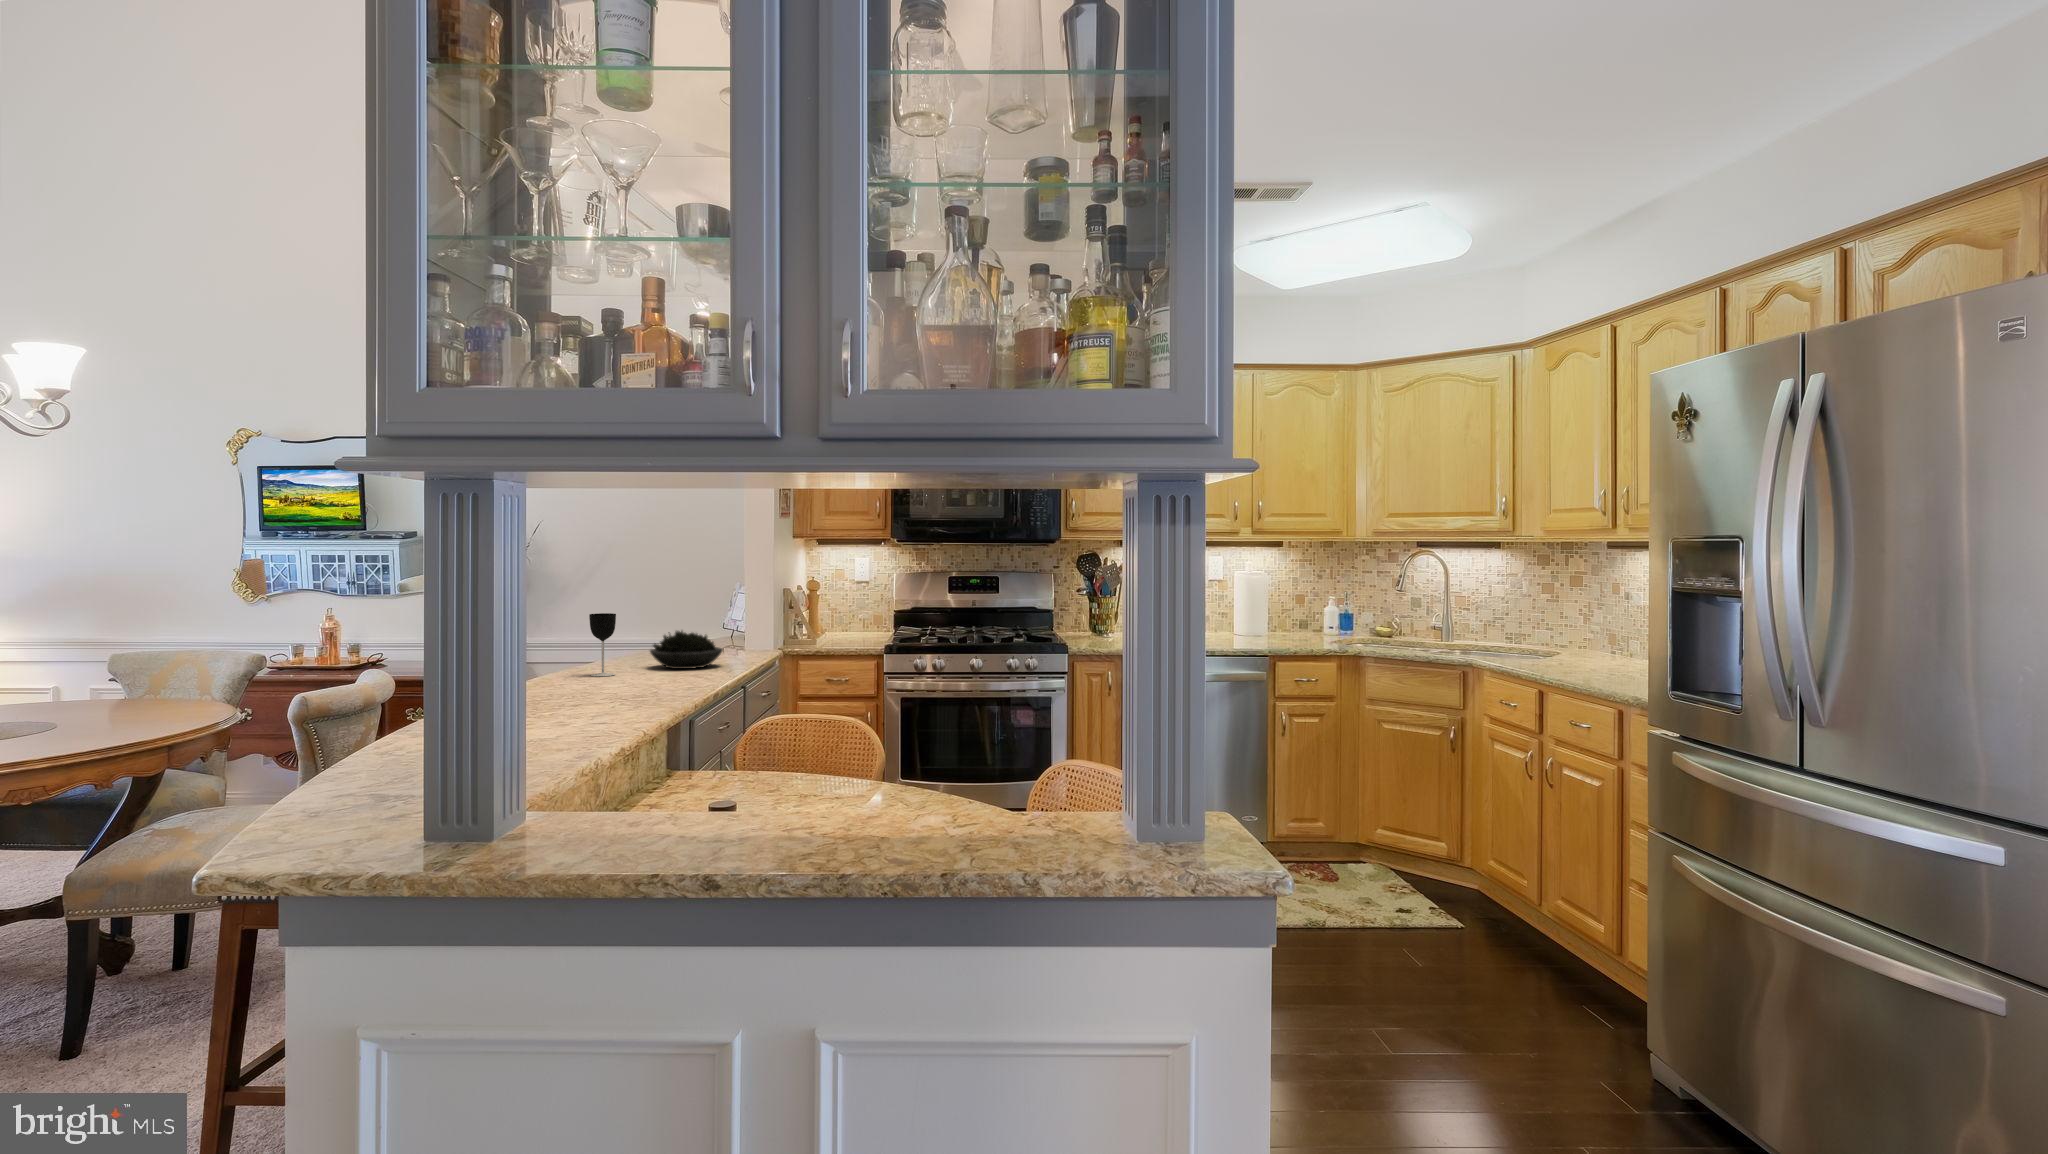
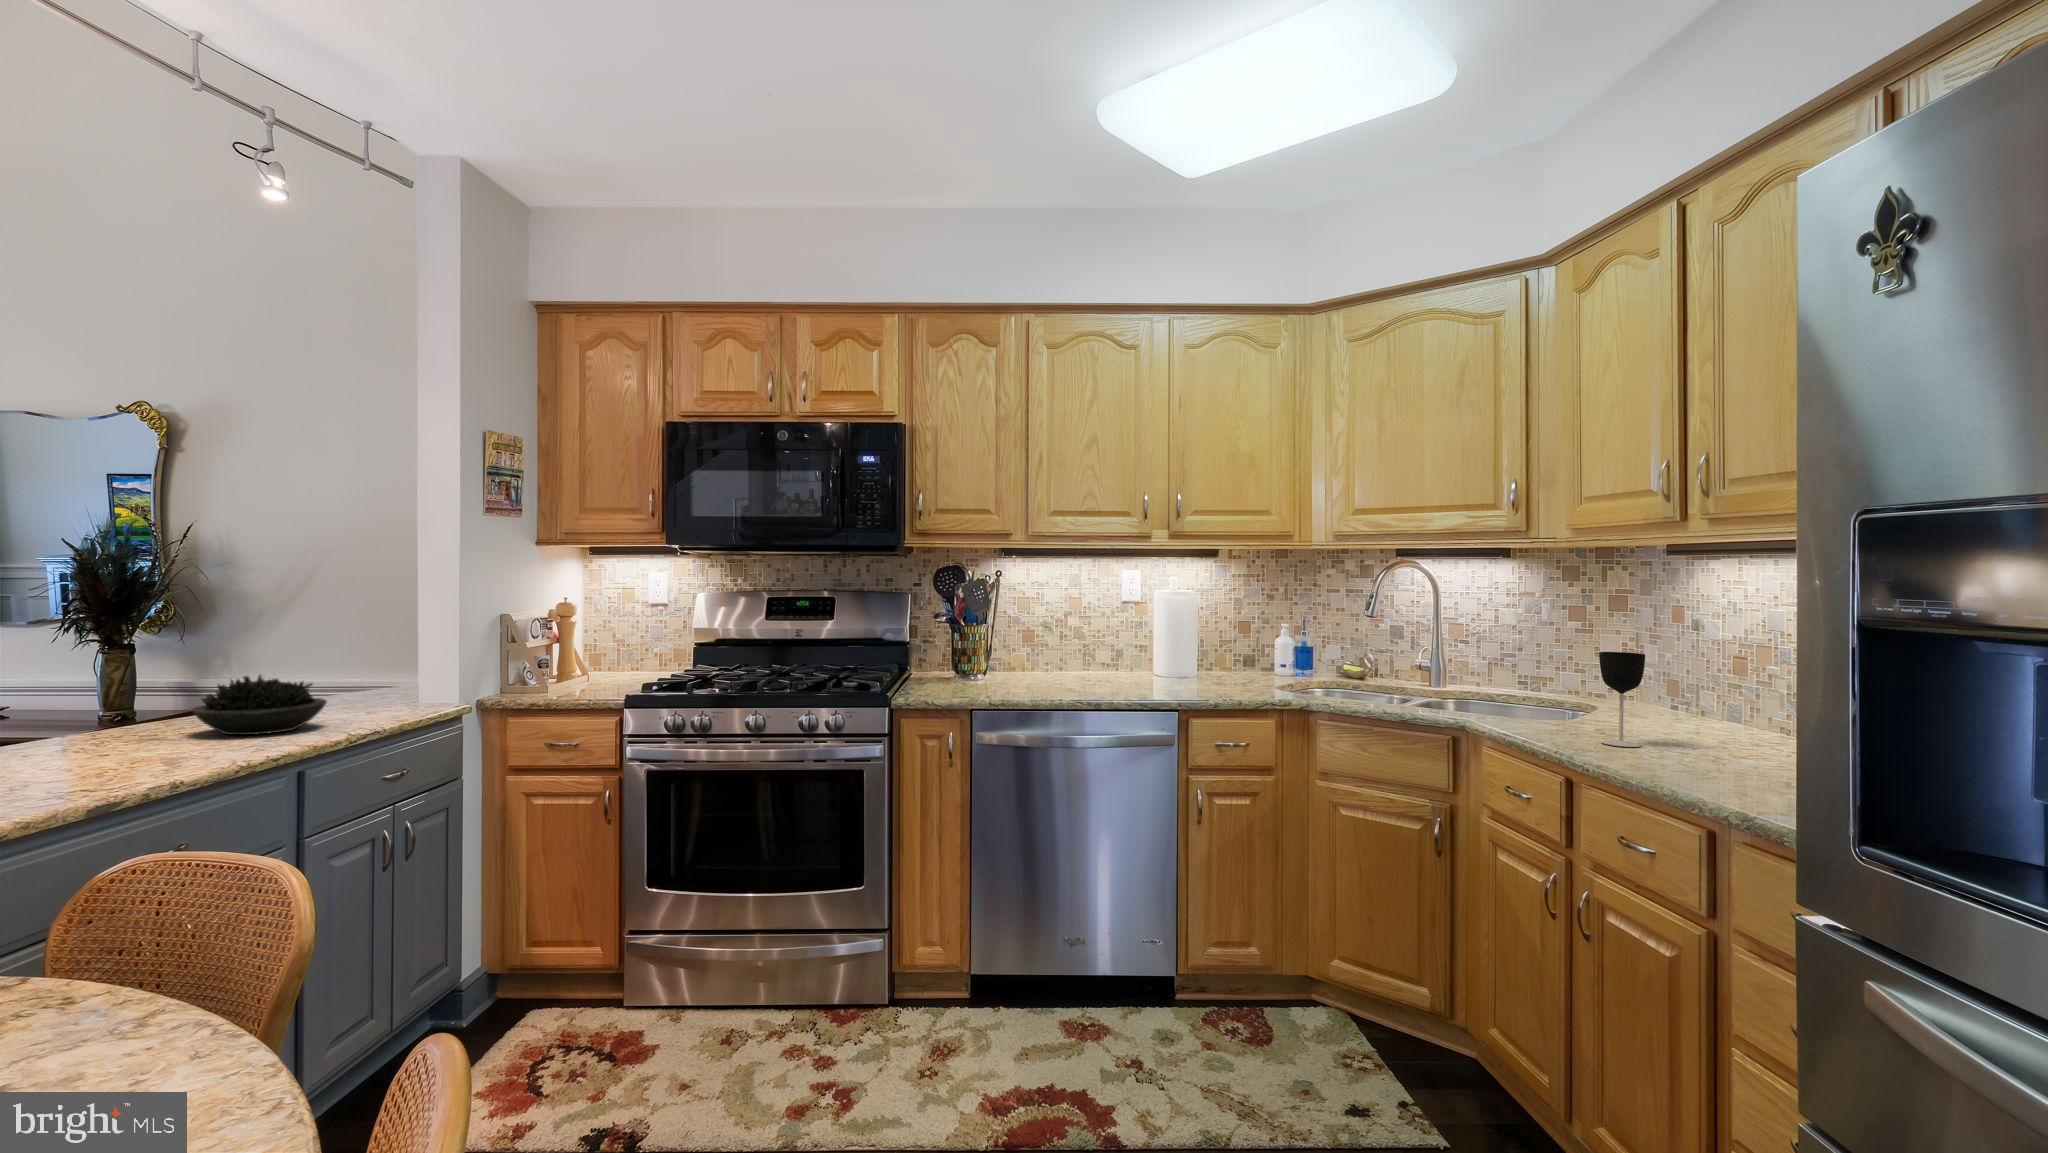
wine glass: present [589,613,616,676] -> present [1599,652,1645,747]

